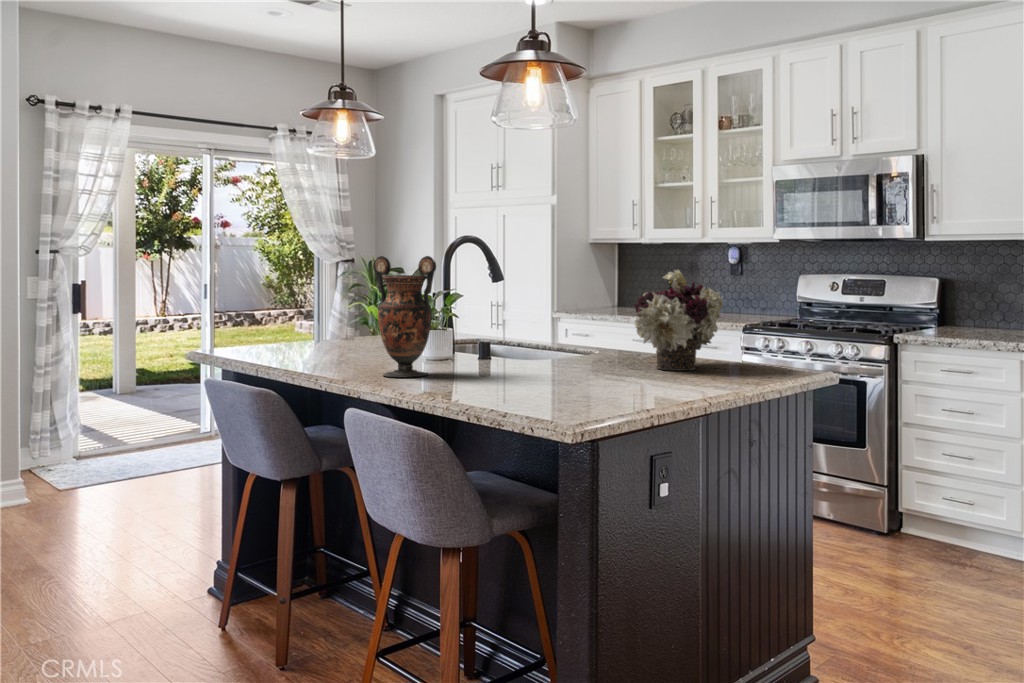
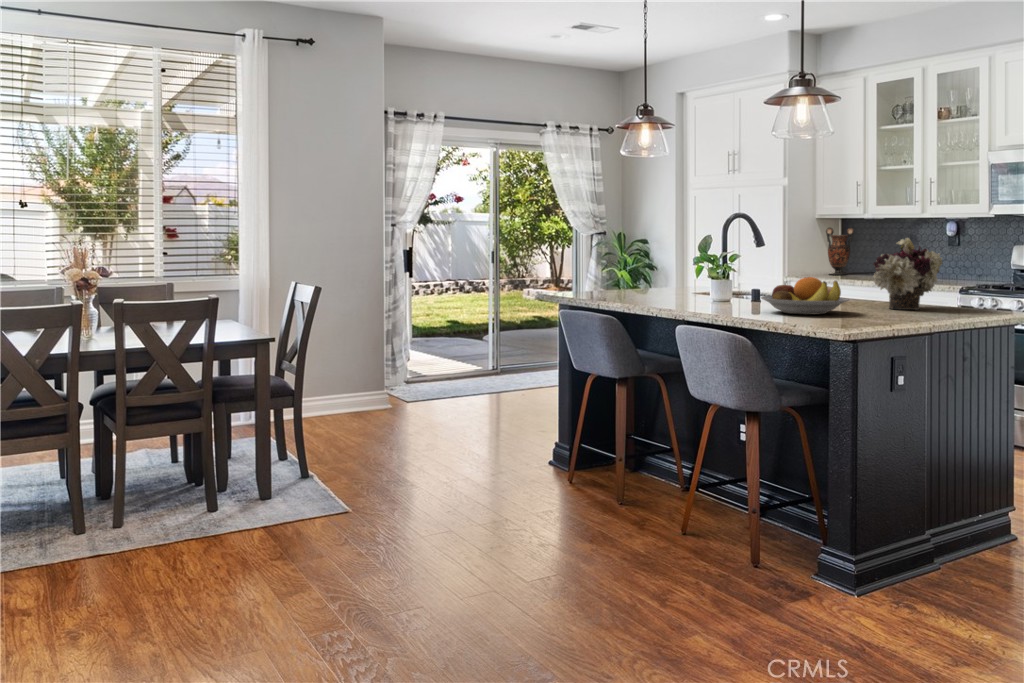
vase: present [373,256,436,378] -> present [826,227,854,275]
fruit bowl: none [473,329,599,385] -> present [761,277,850,314]

